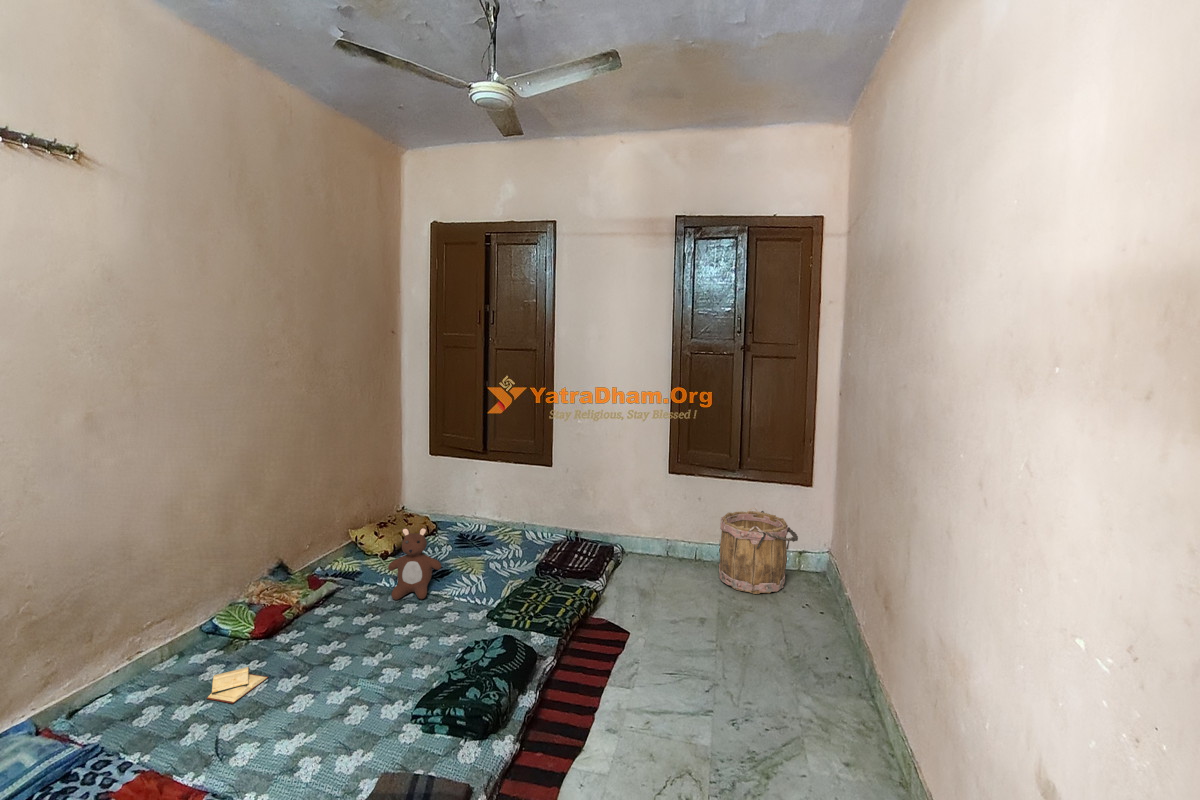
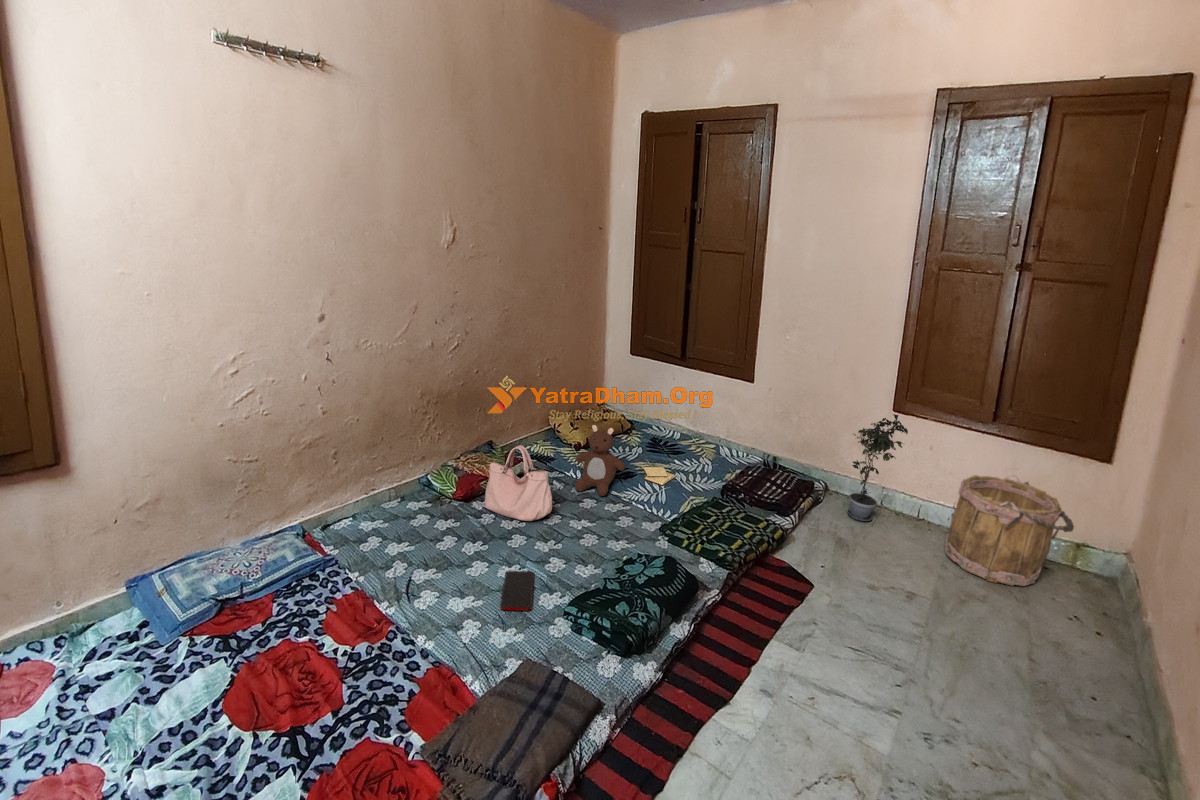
potted plant: none [635,475,677,571] -> present [847,414,908,521]
handbag: none [291,561,373,642] -> present [485,445,552,521]
diary: present [207,667,268,704] -> present [641,467,676,485]
smartphone: none [334,689,373,736] -> present [500,571,534,611]

